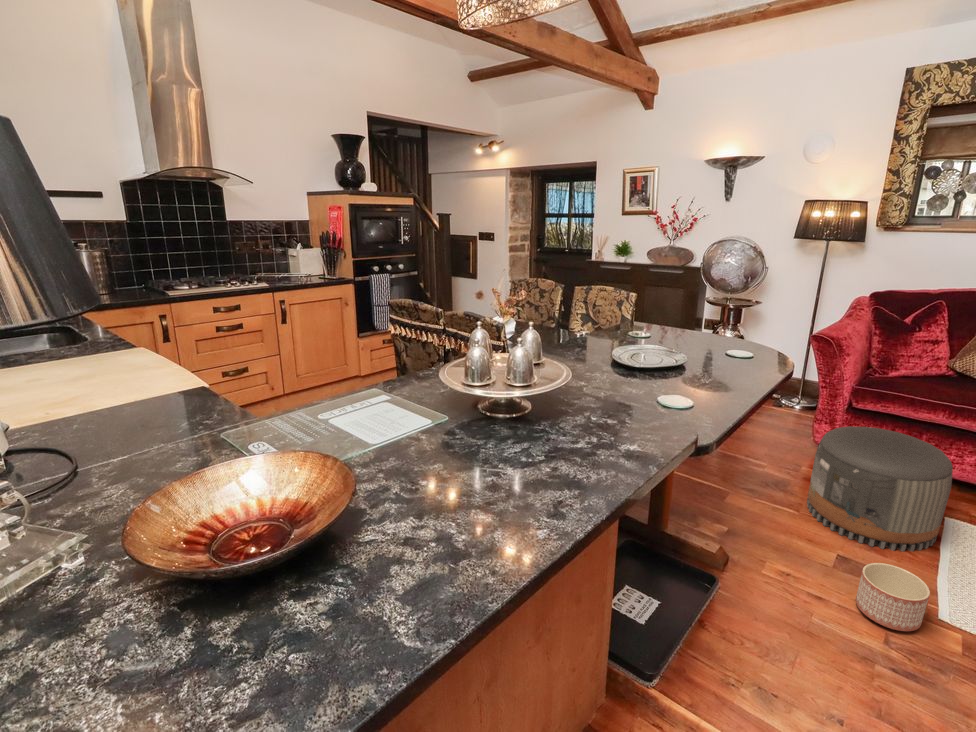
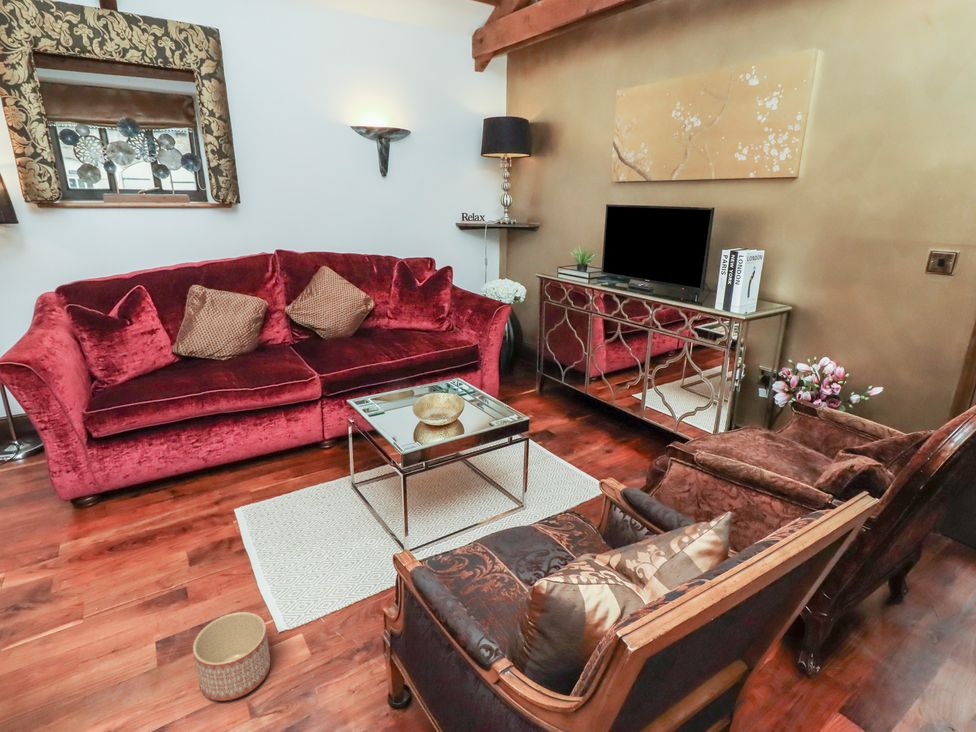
pouf: present [807,426,953,551] -> none [70,448,239,611]

